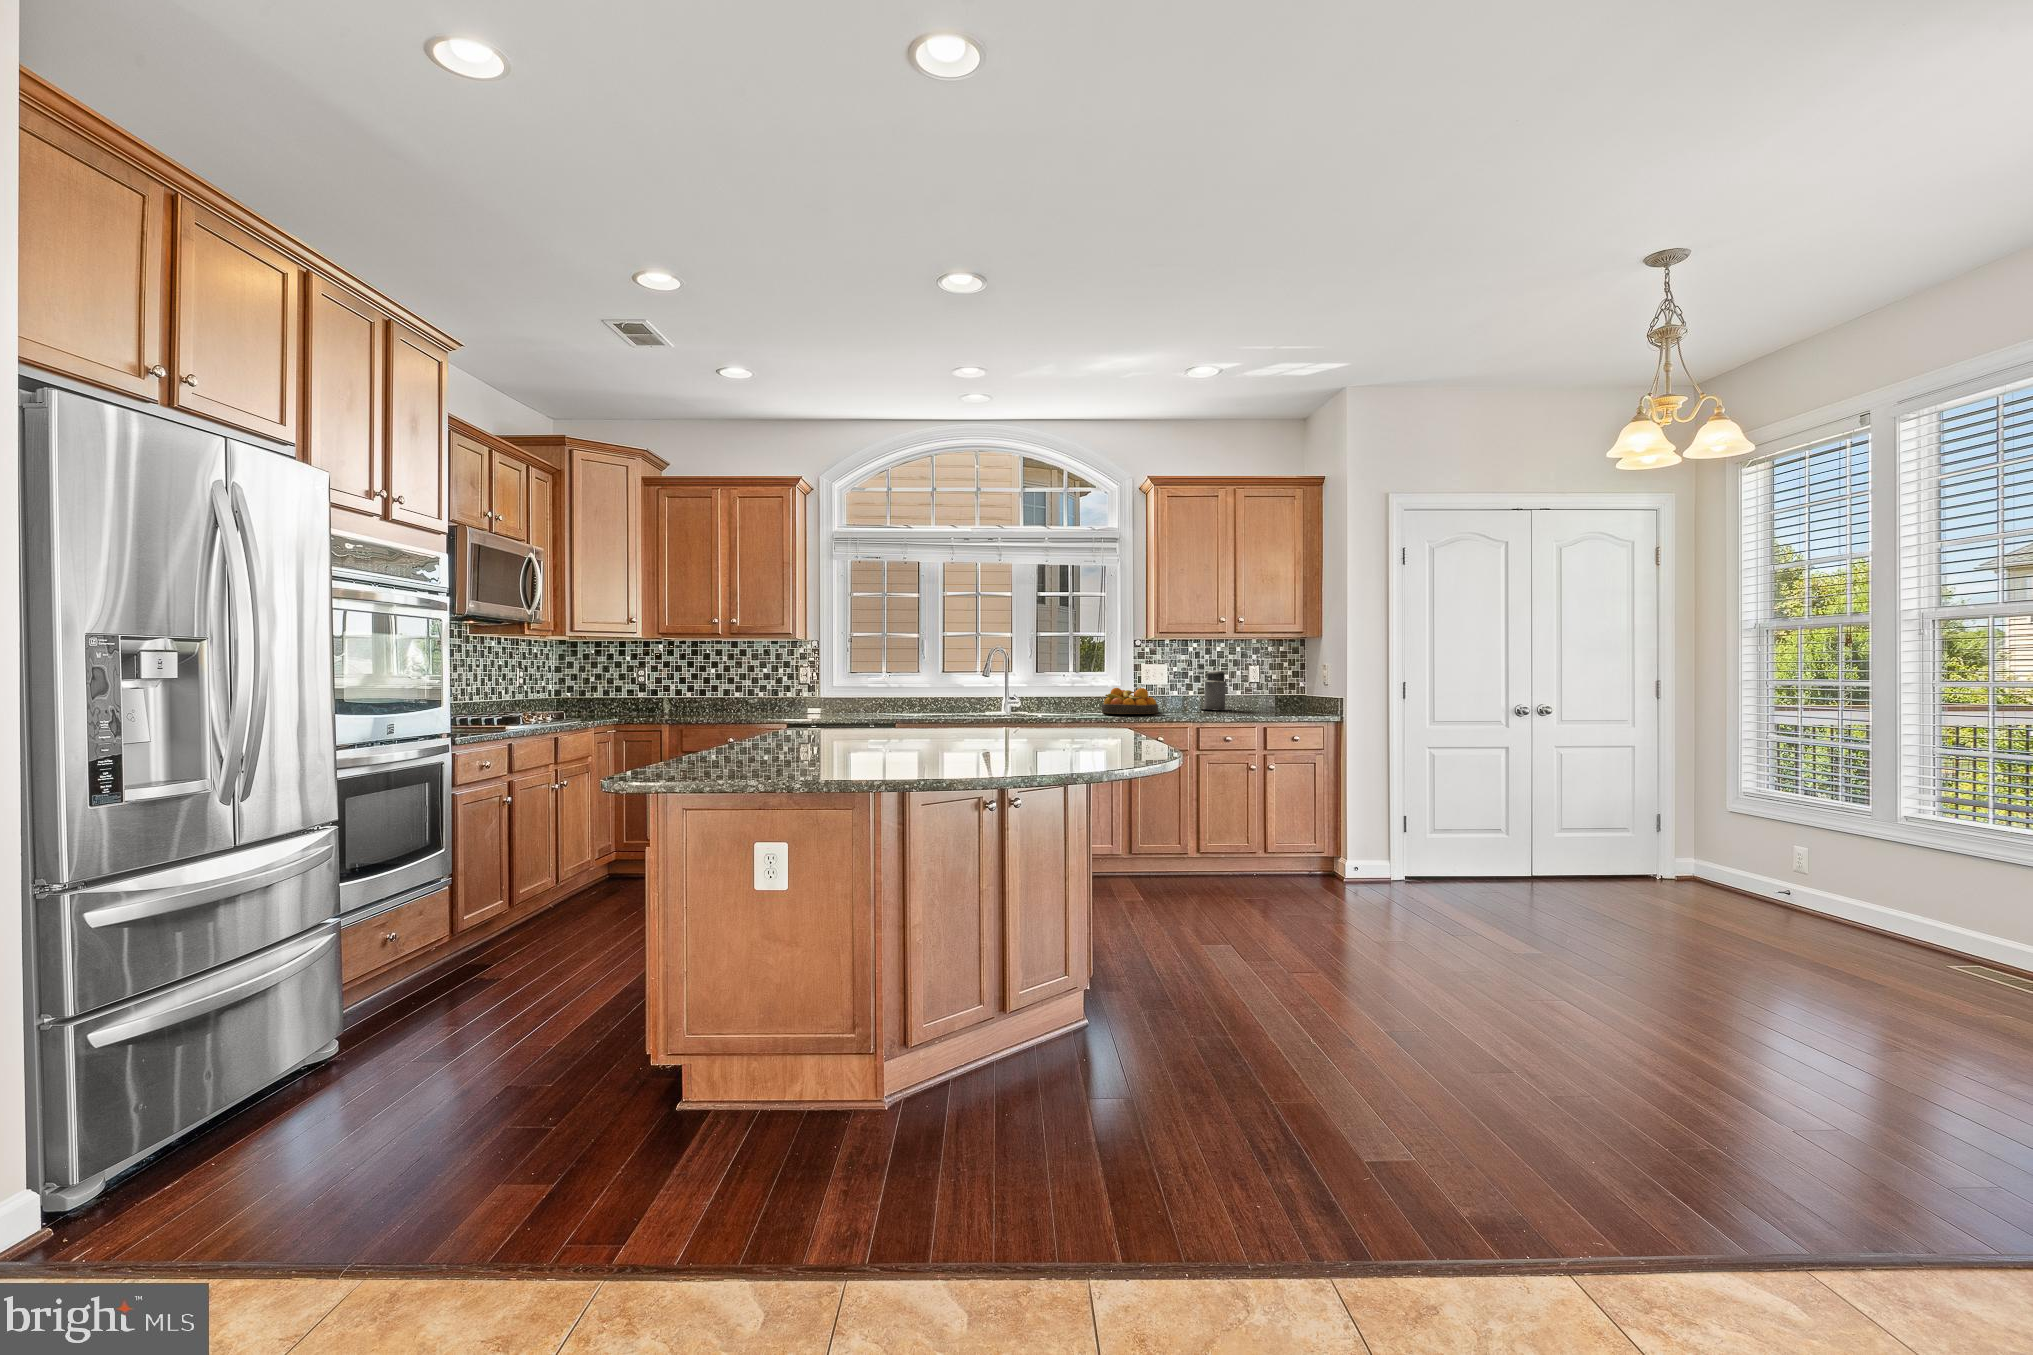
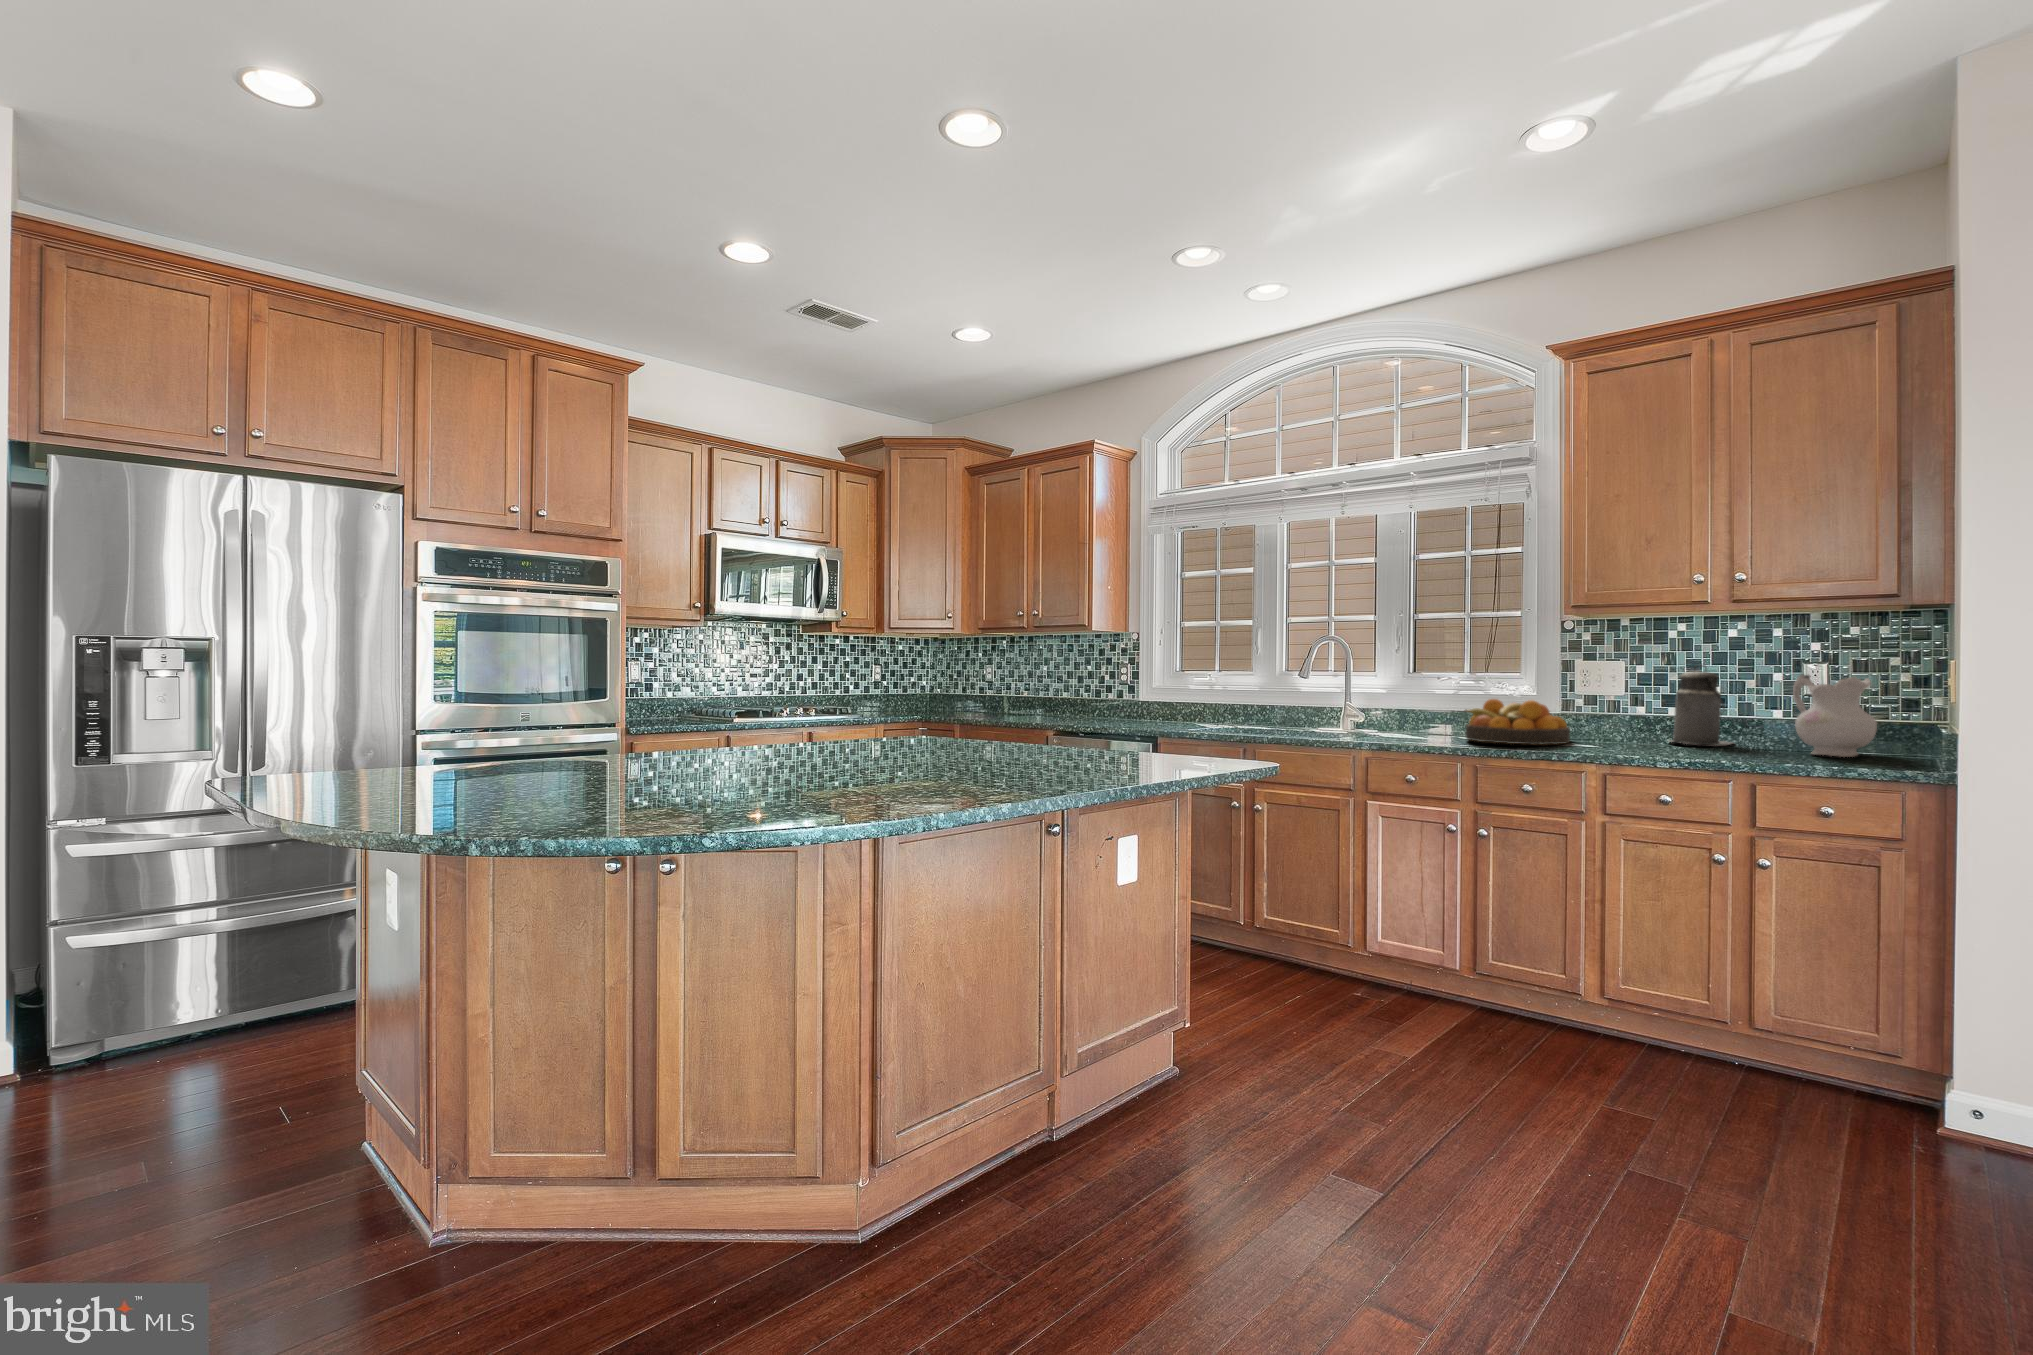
ceramic pitcher: none [1261,671,1297,712] -> present [1793,674,1877,757]

